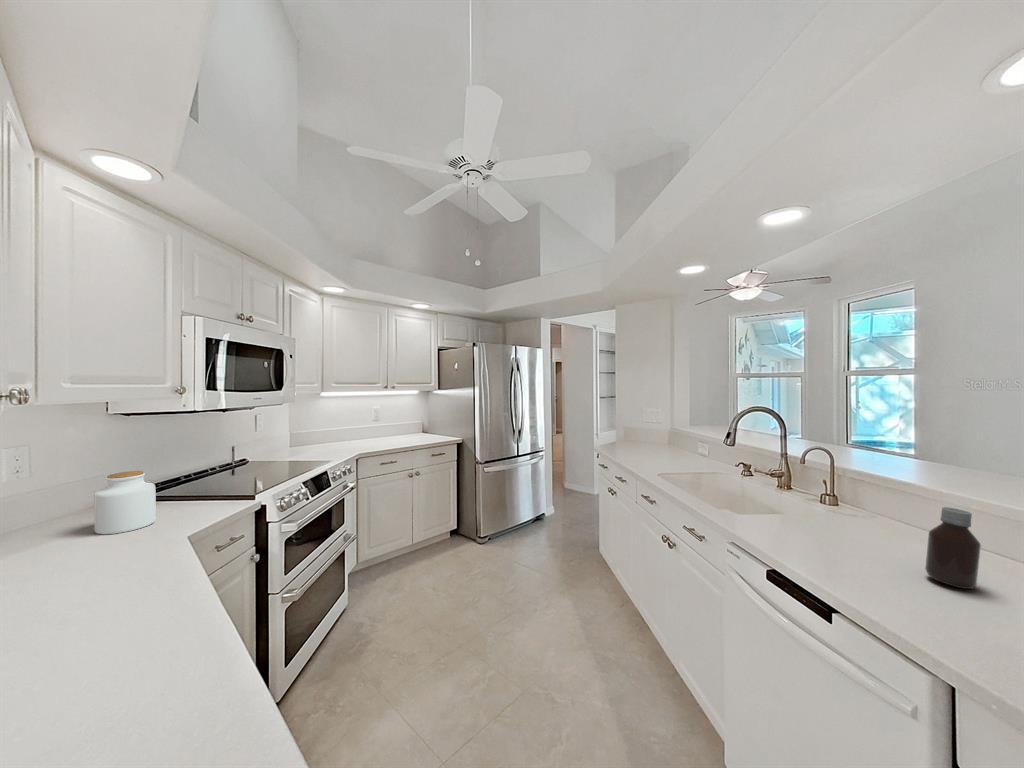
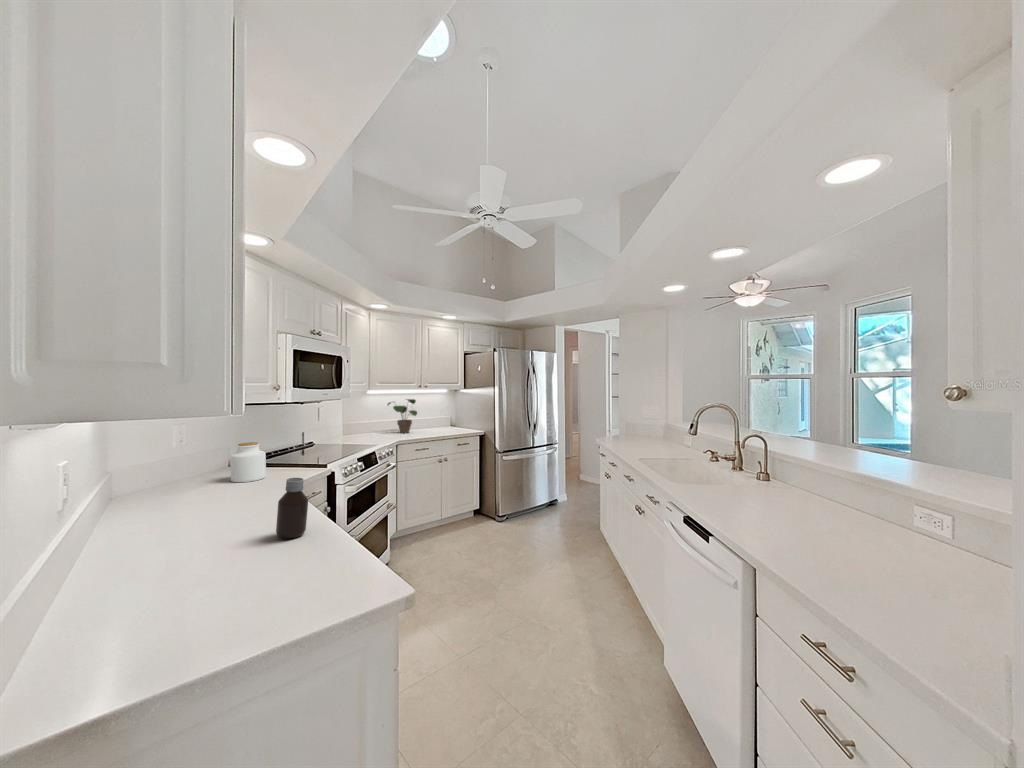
potted plant: none [346,402,382,443] -> present [387,399,417,433]
bottle: present [925,507,981,589] -> present [276,478,308,539]

